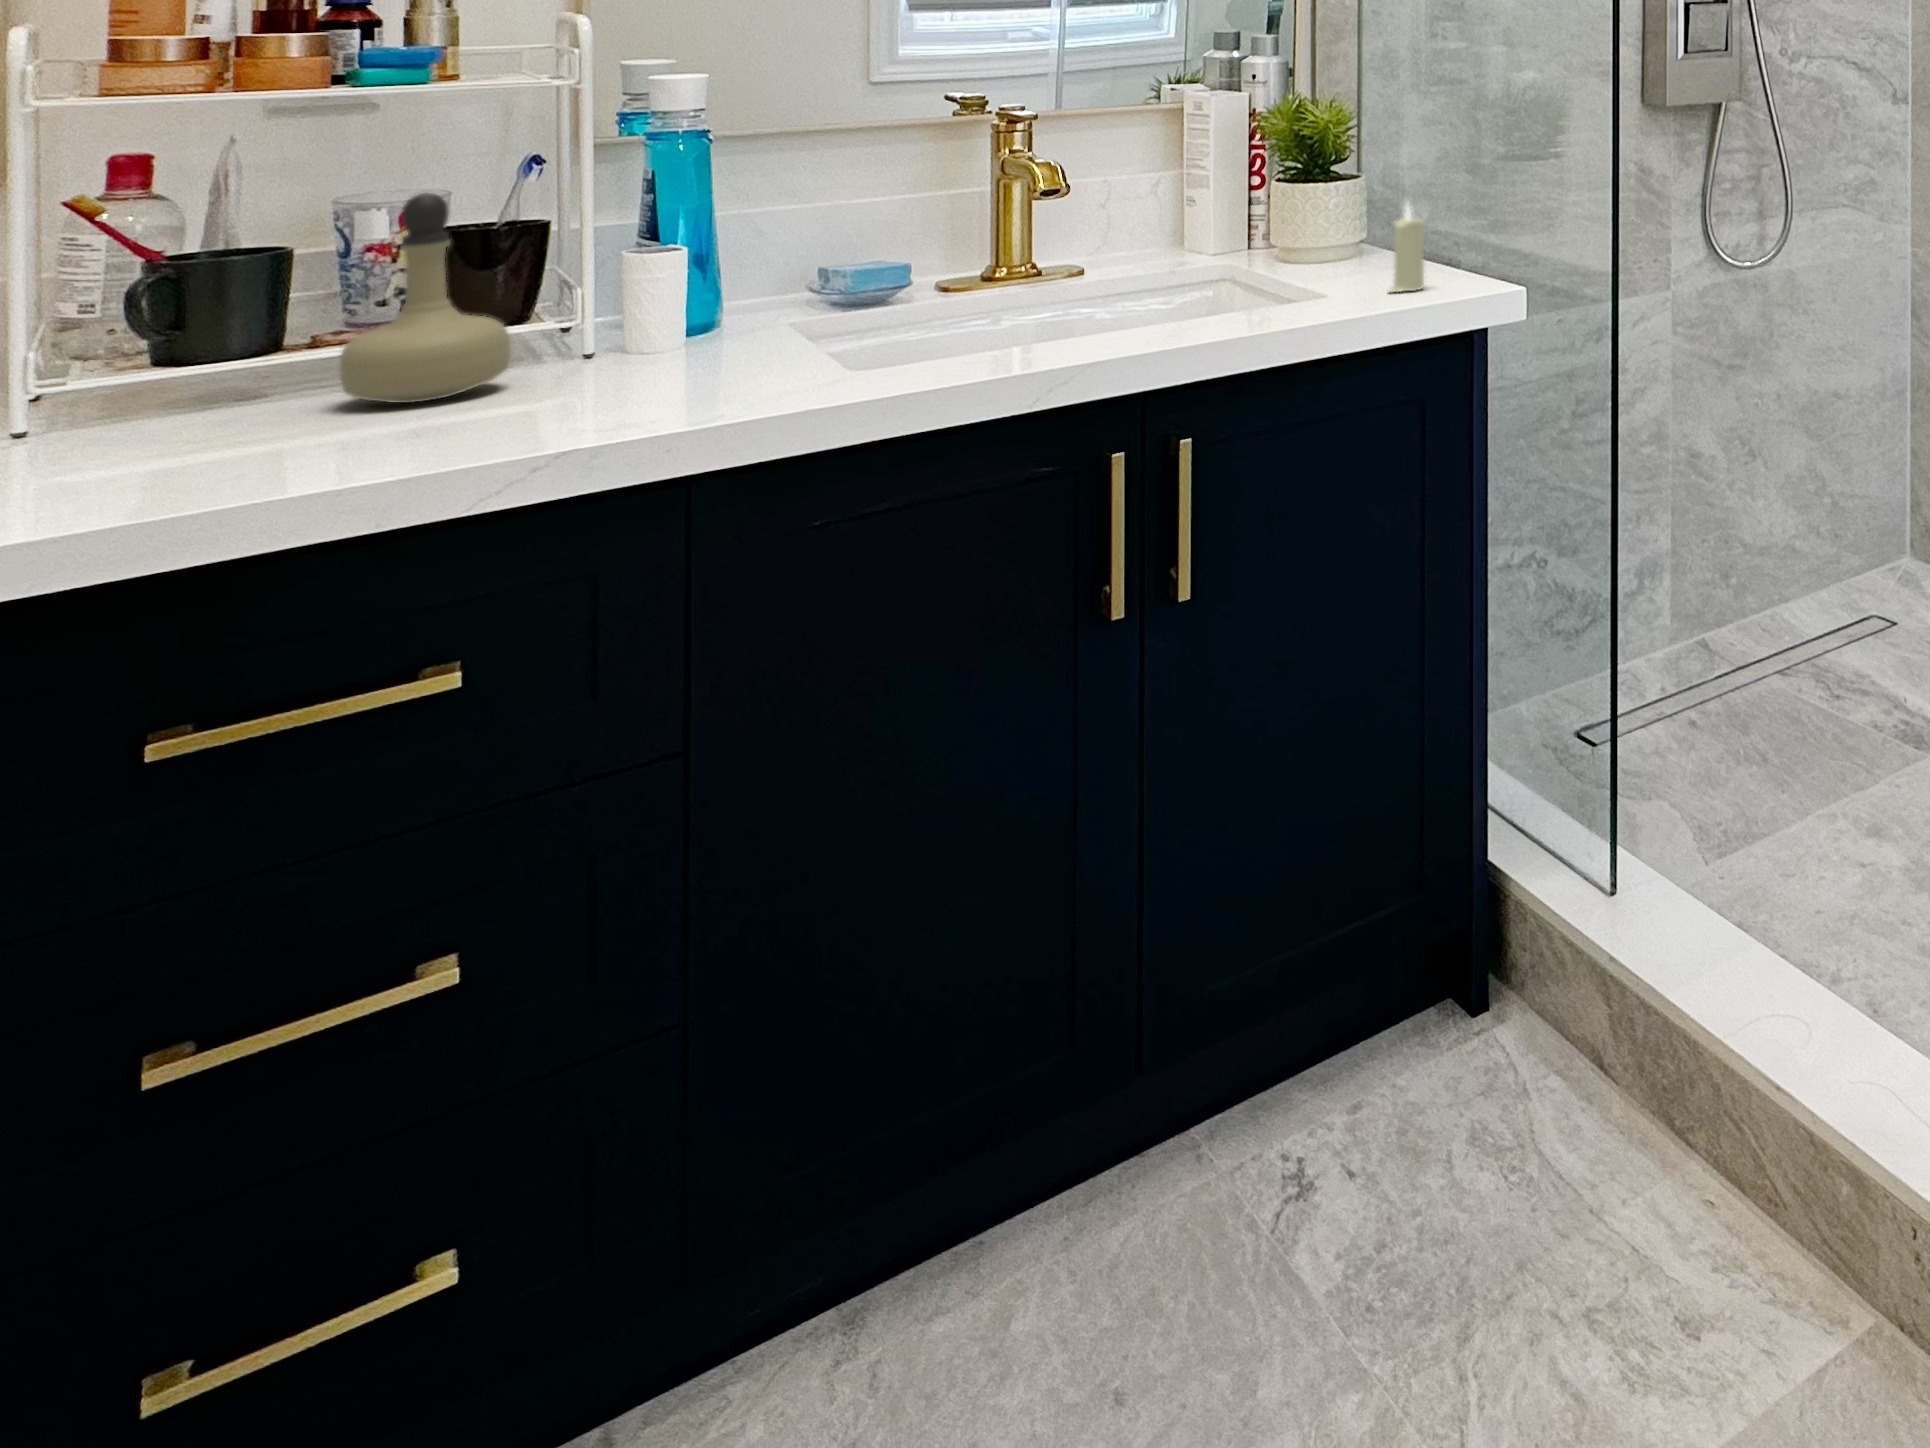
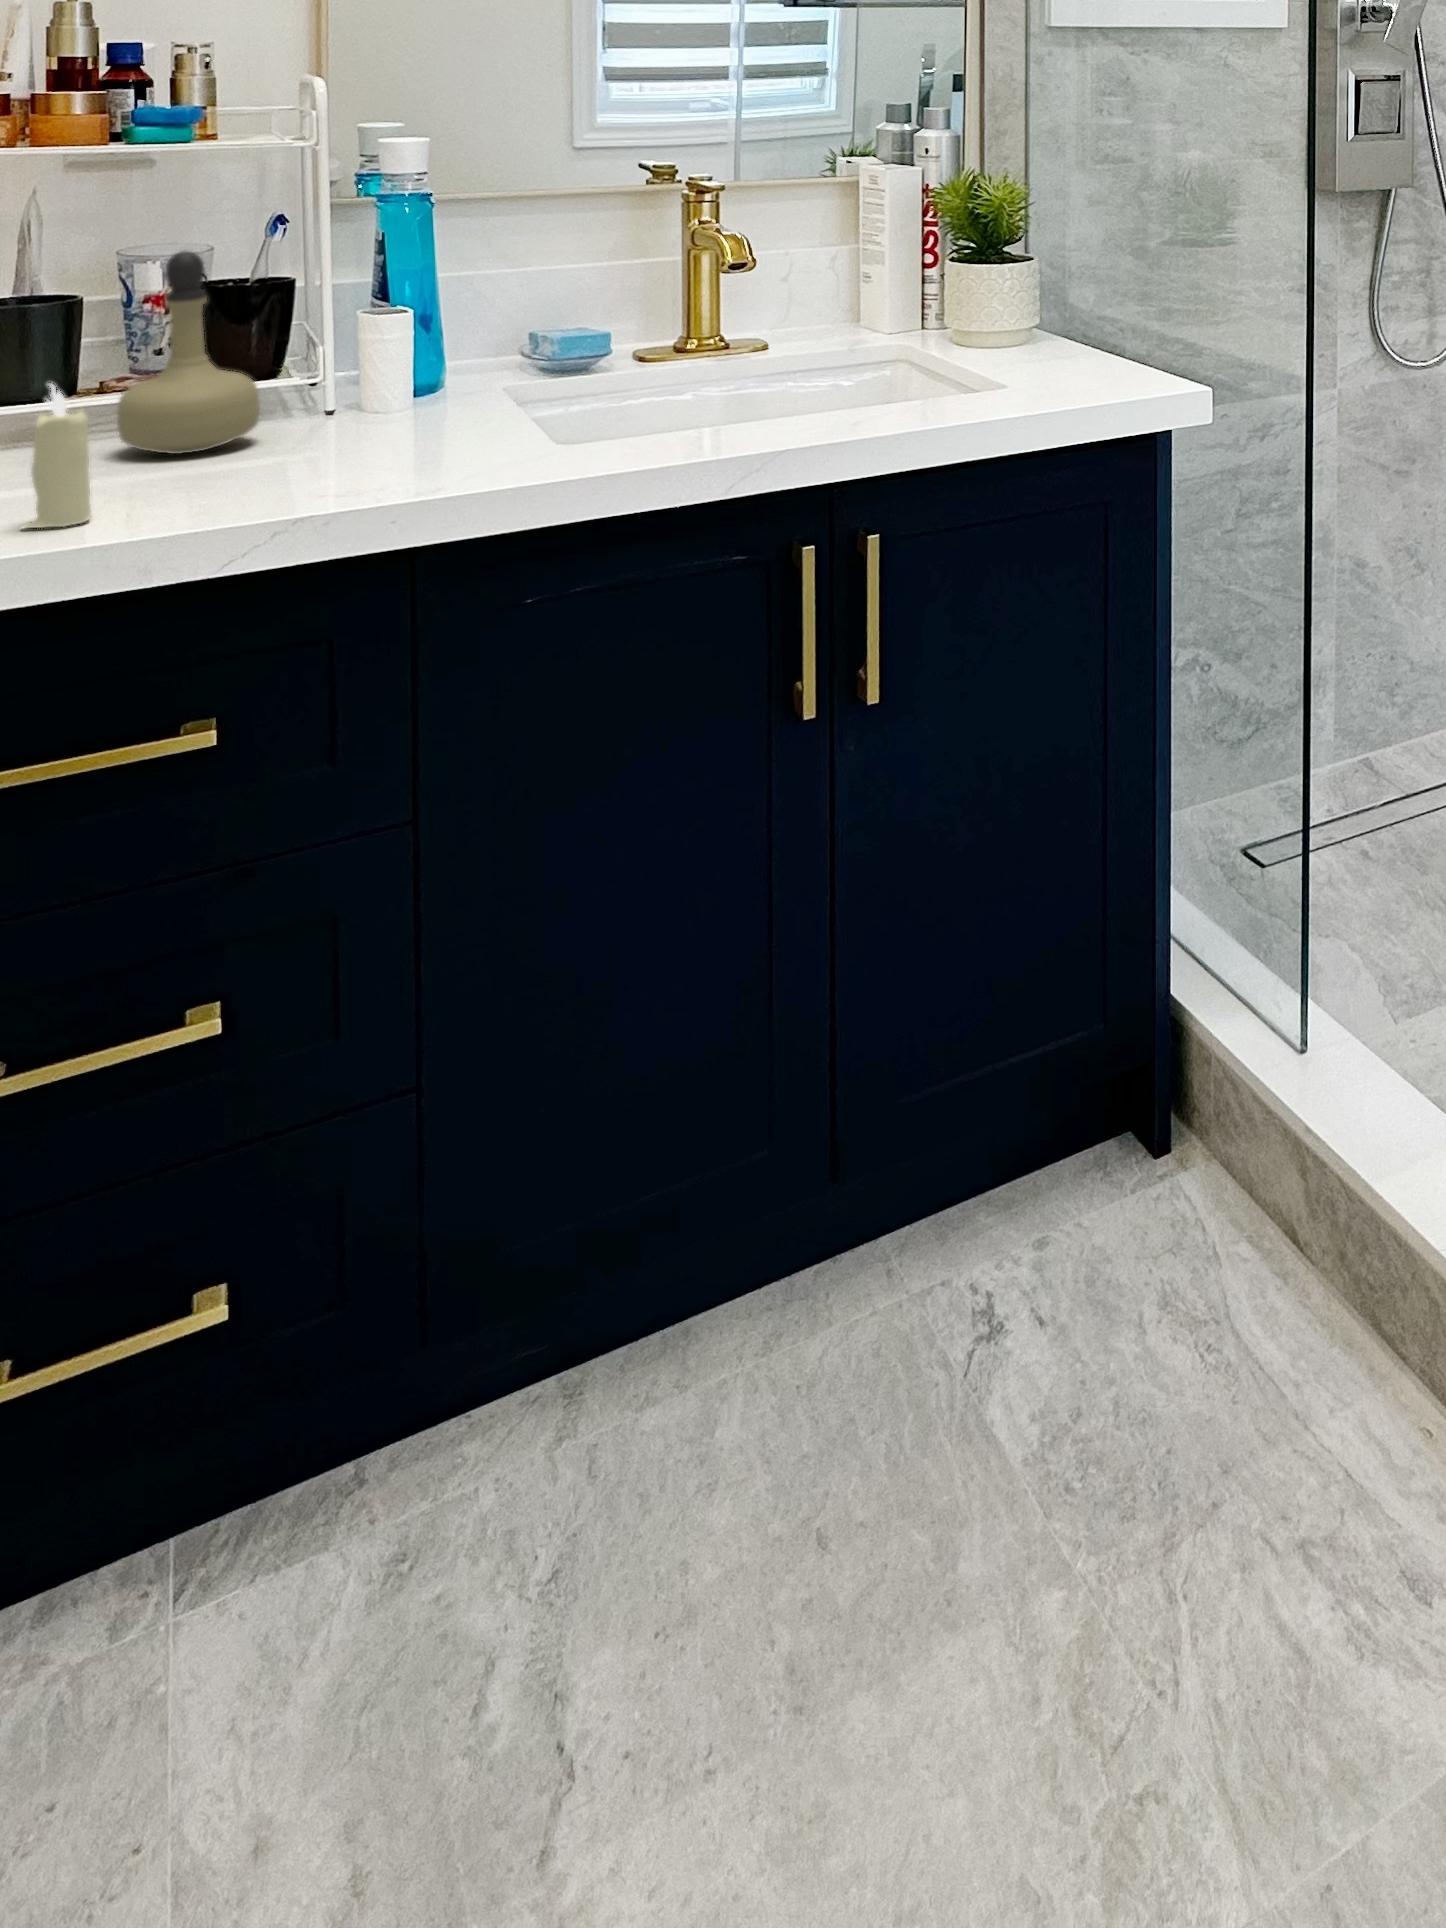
candle: present [1390,204,1424,292] -> present [23,384,91,528]

